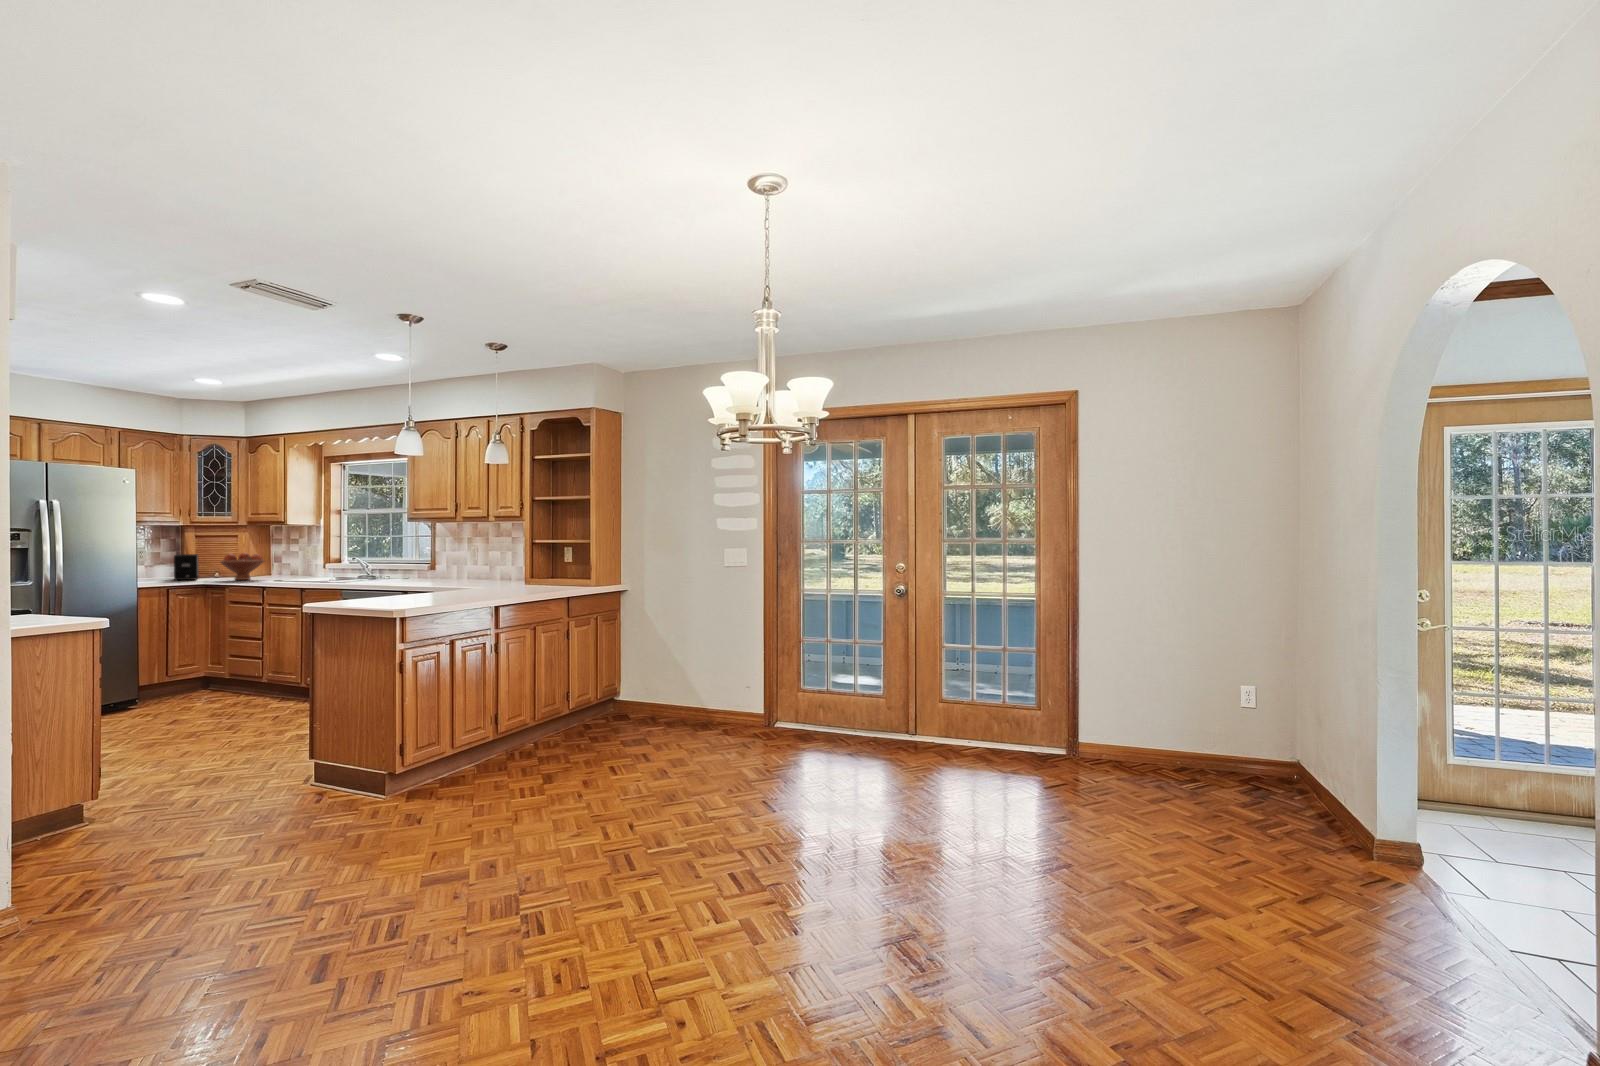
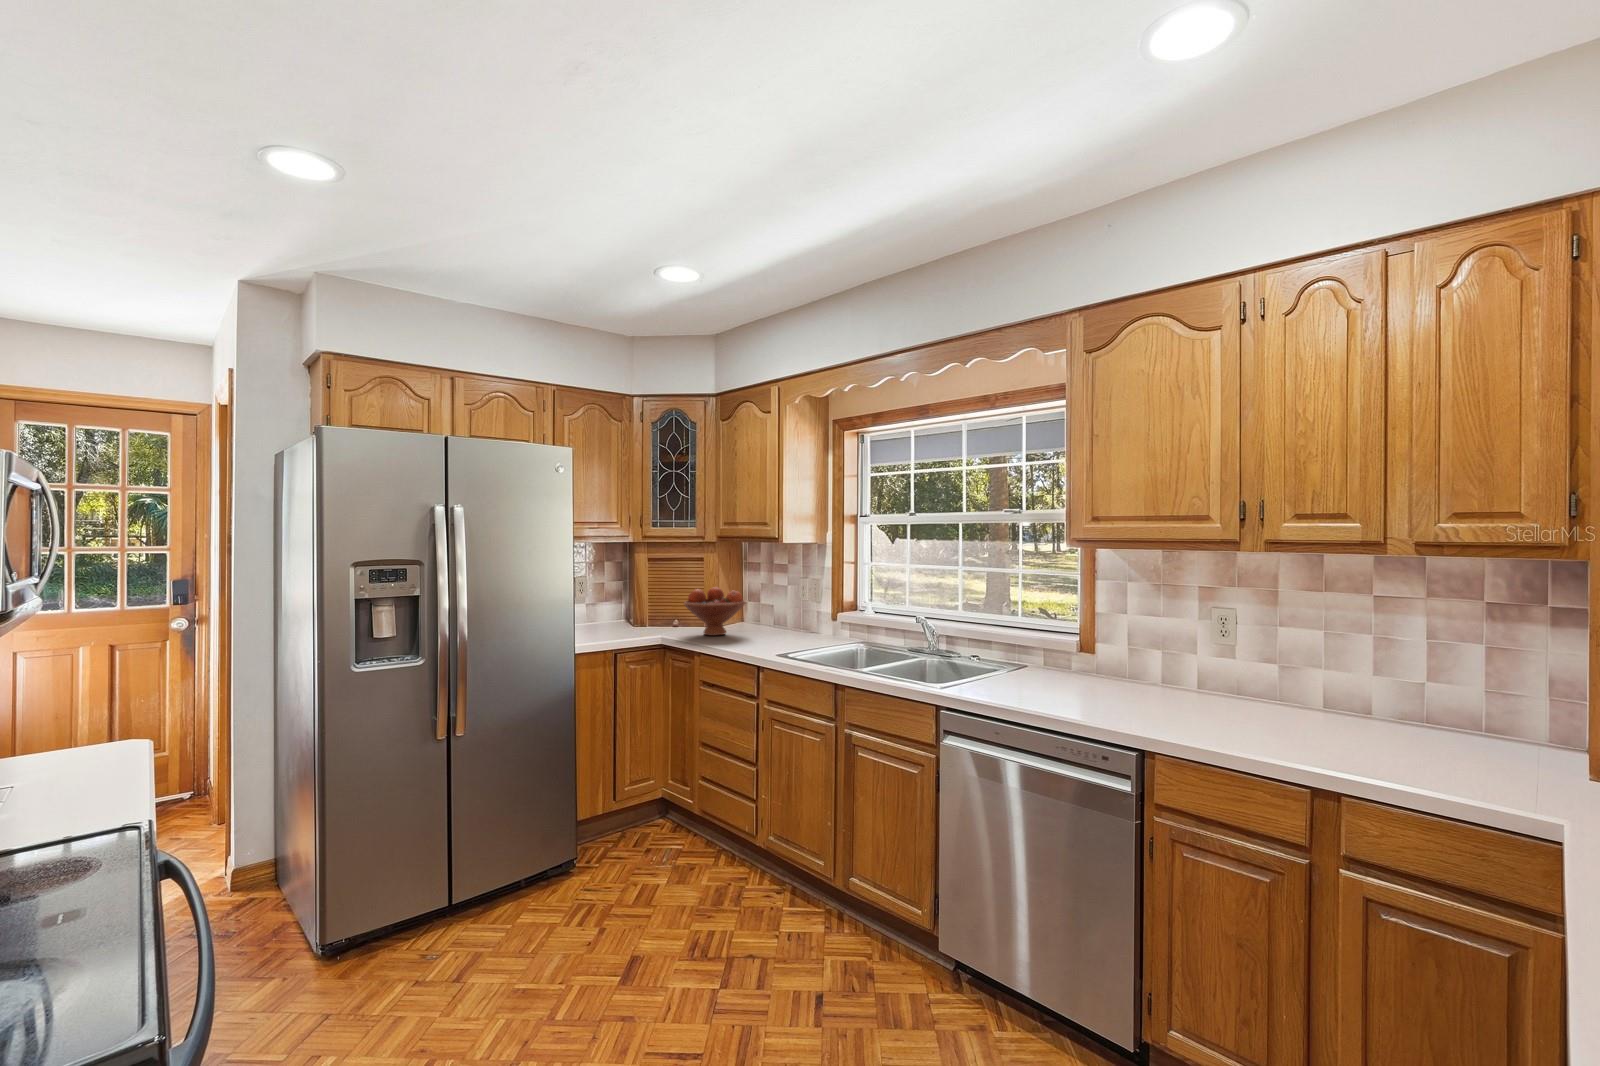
toaster: present [174,554,199,580] -> none [621,586,652,631]

